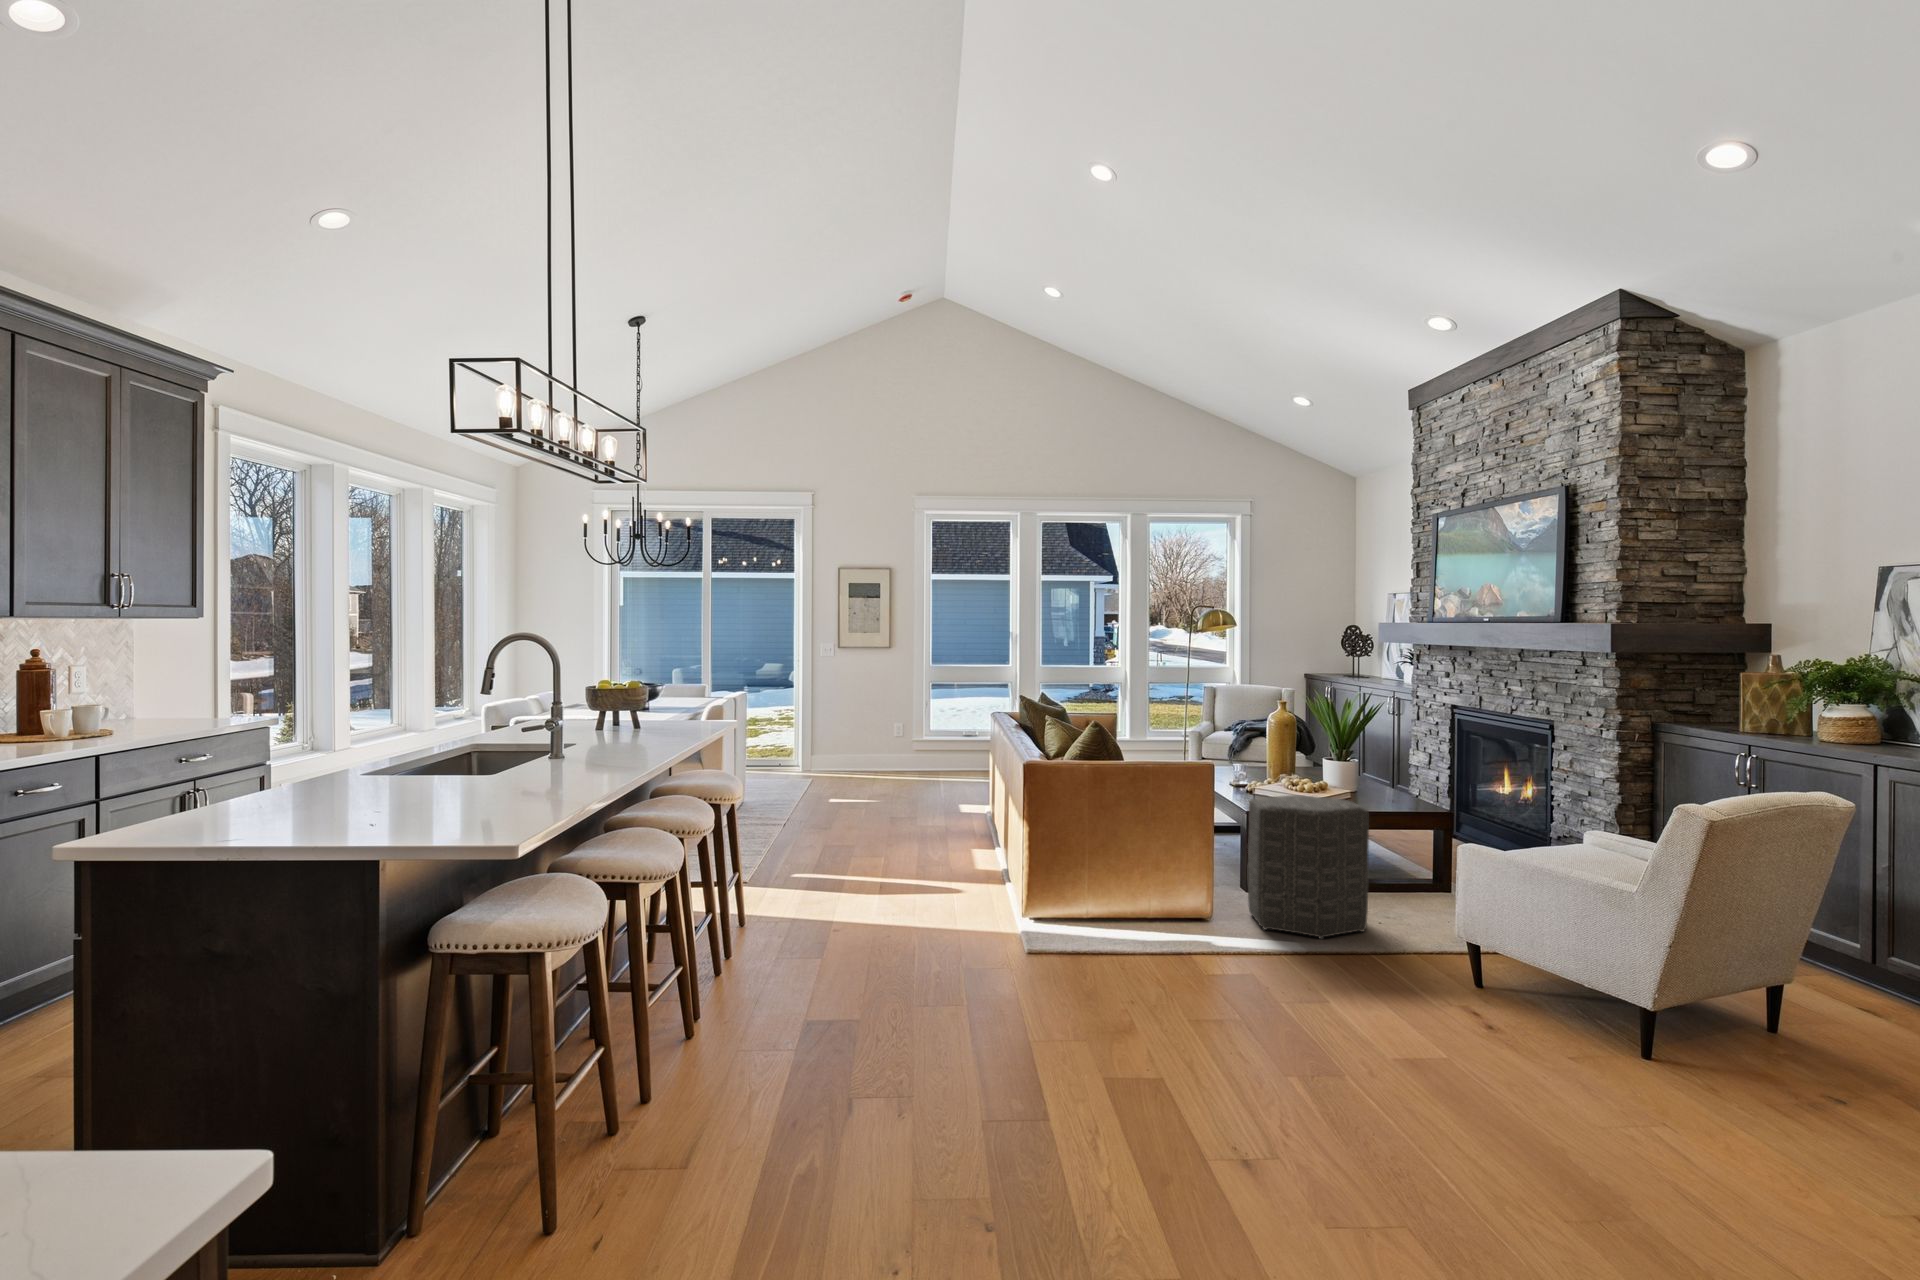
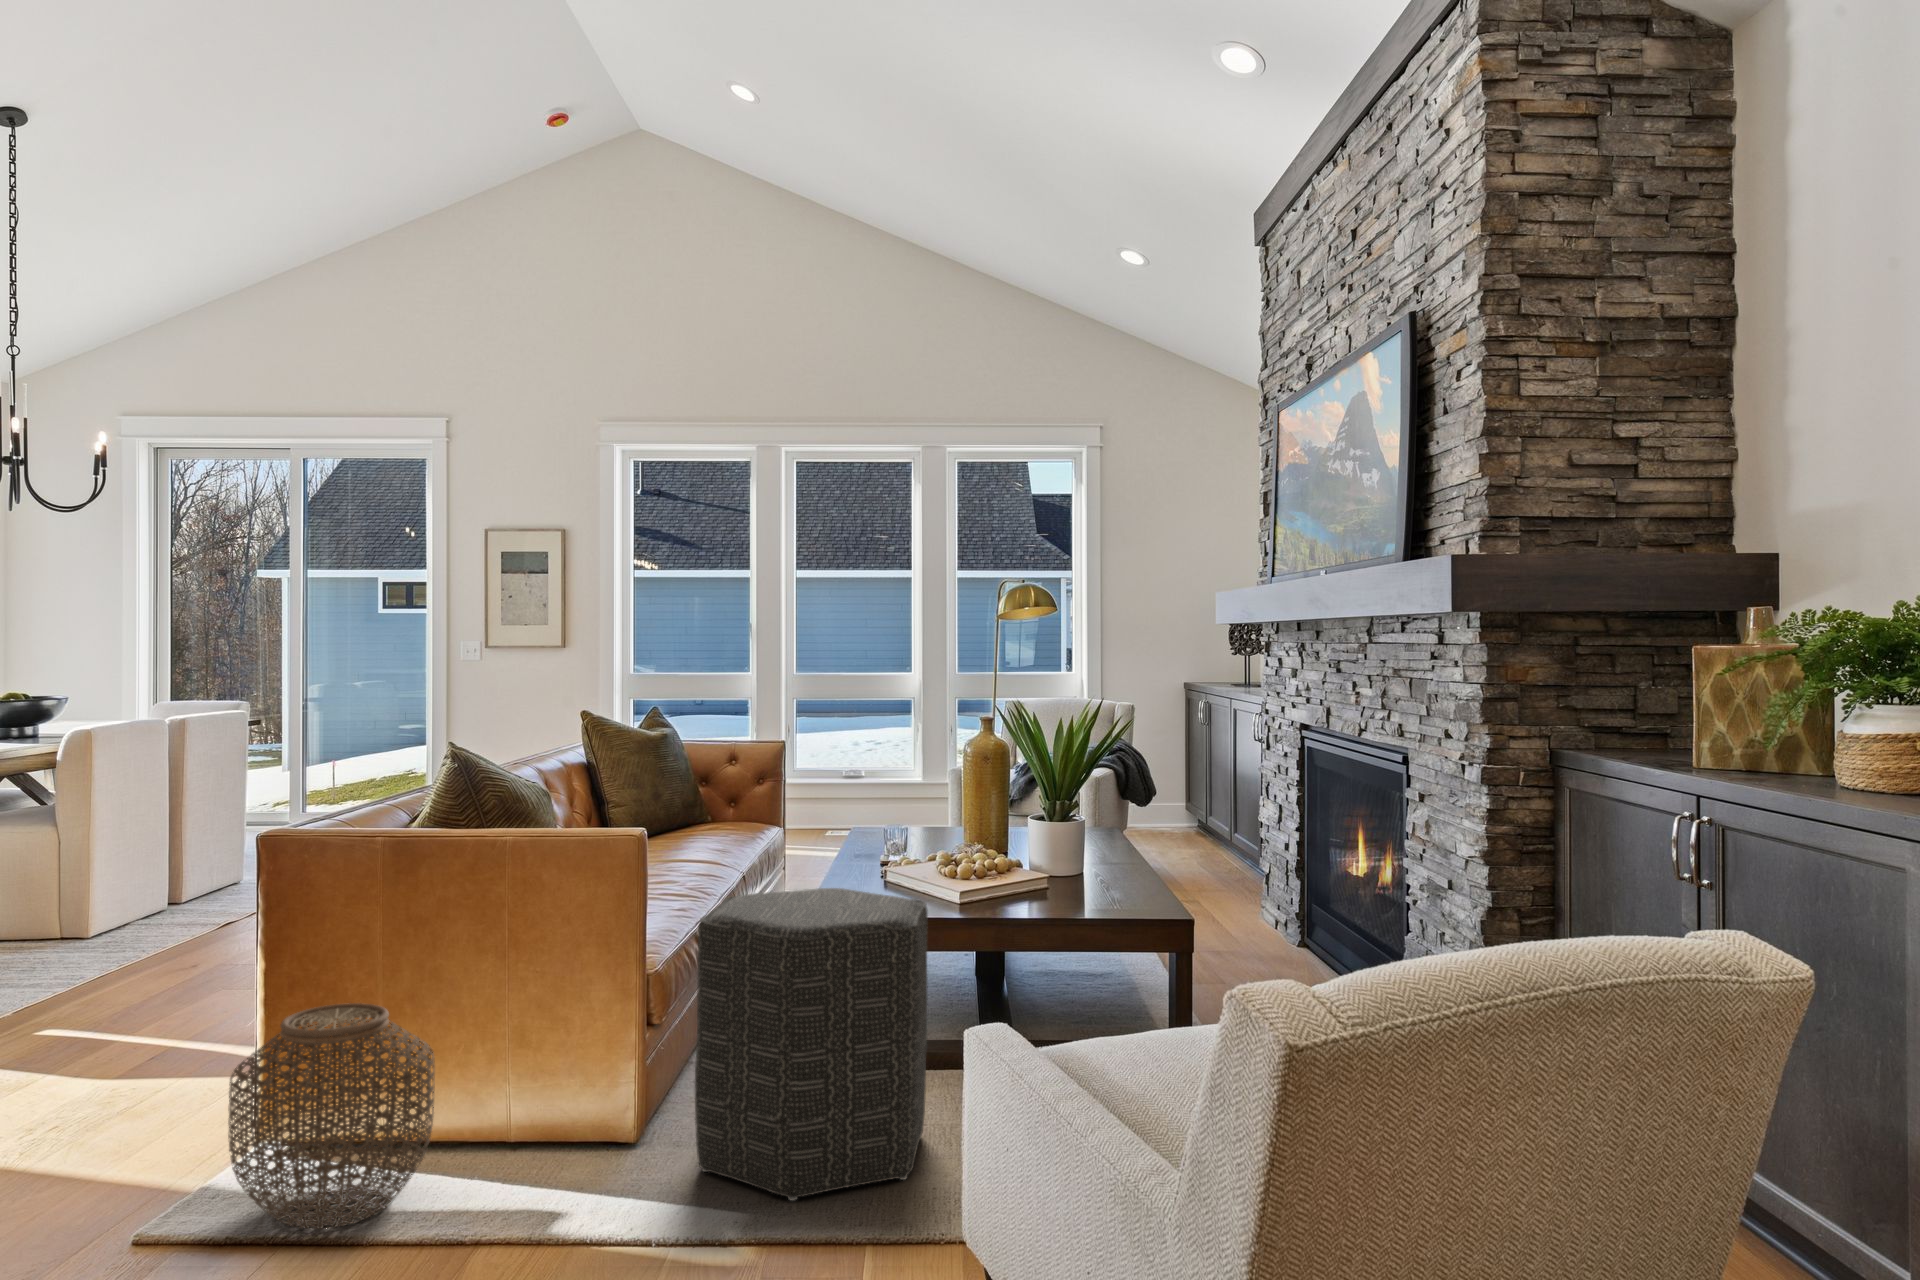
woven basket: none [1069,848,1157,949] -> present [228,1003,435,1229]

